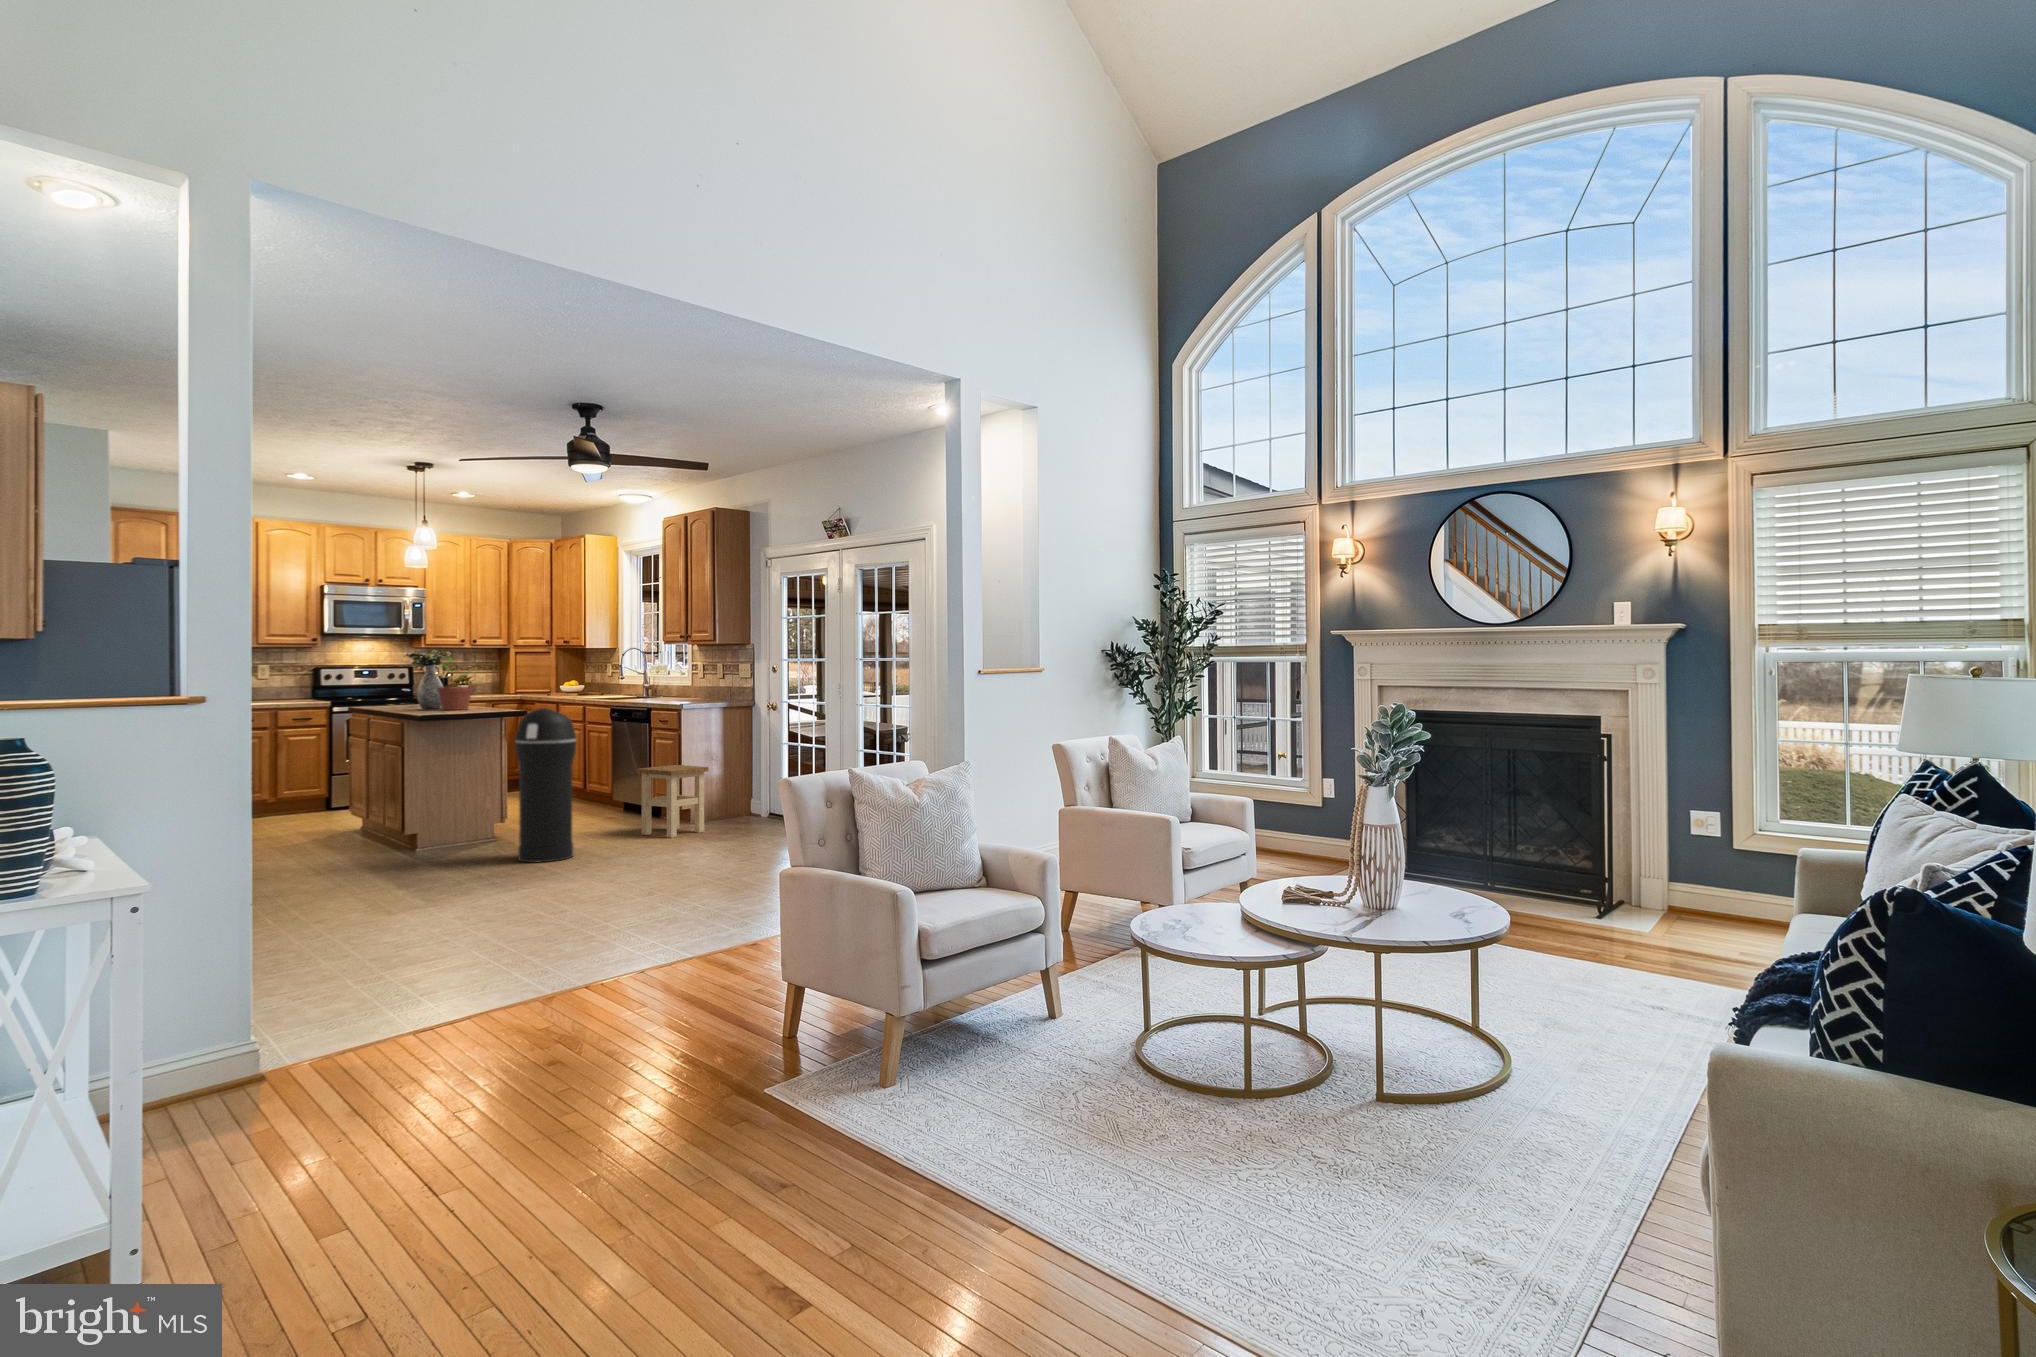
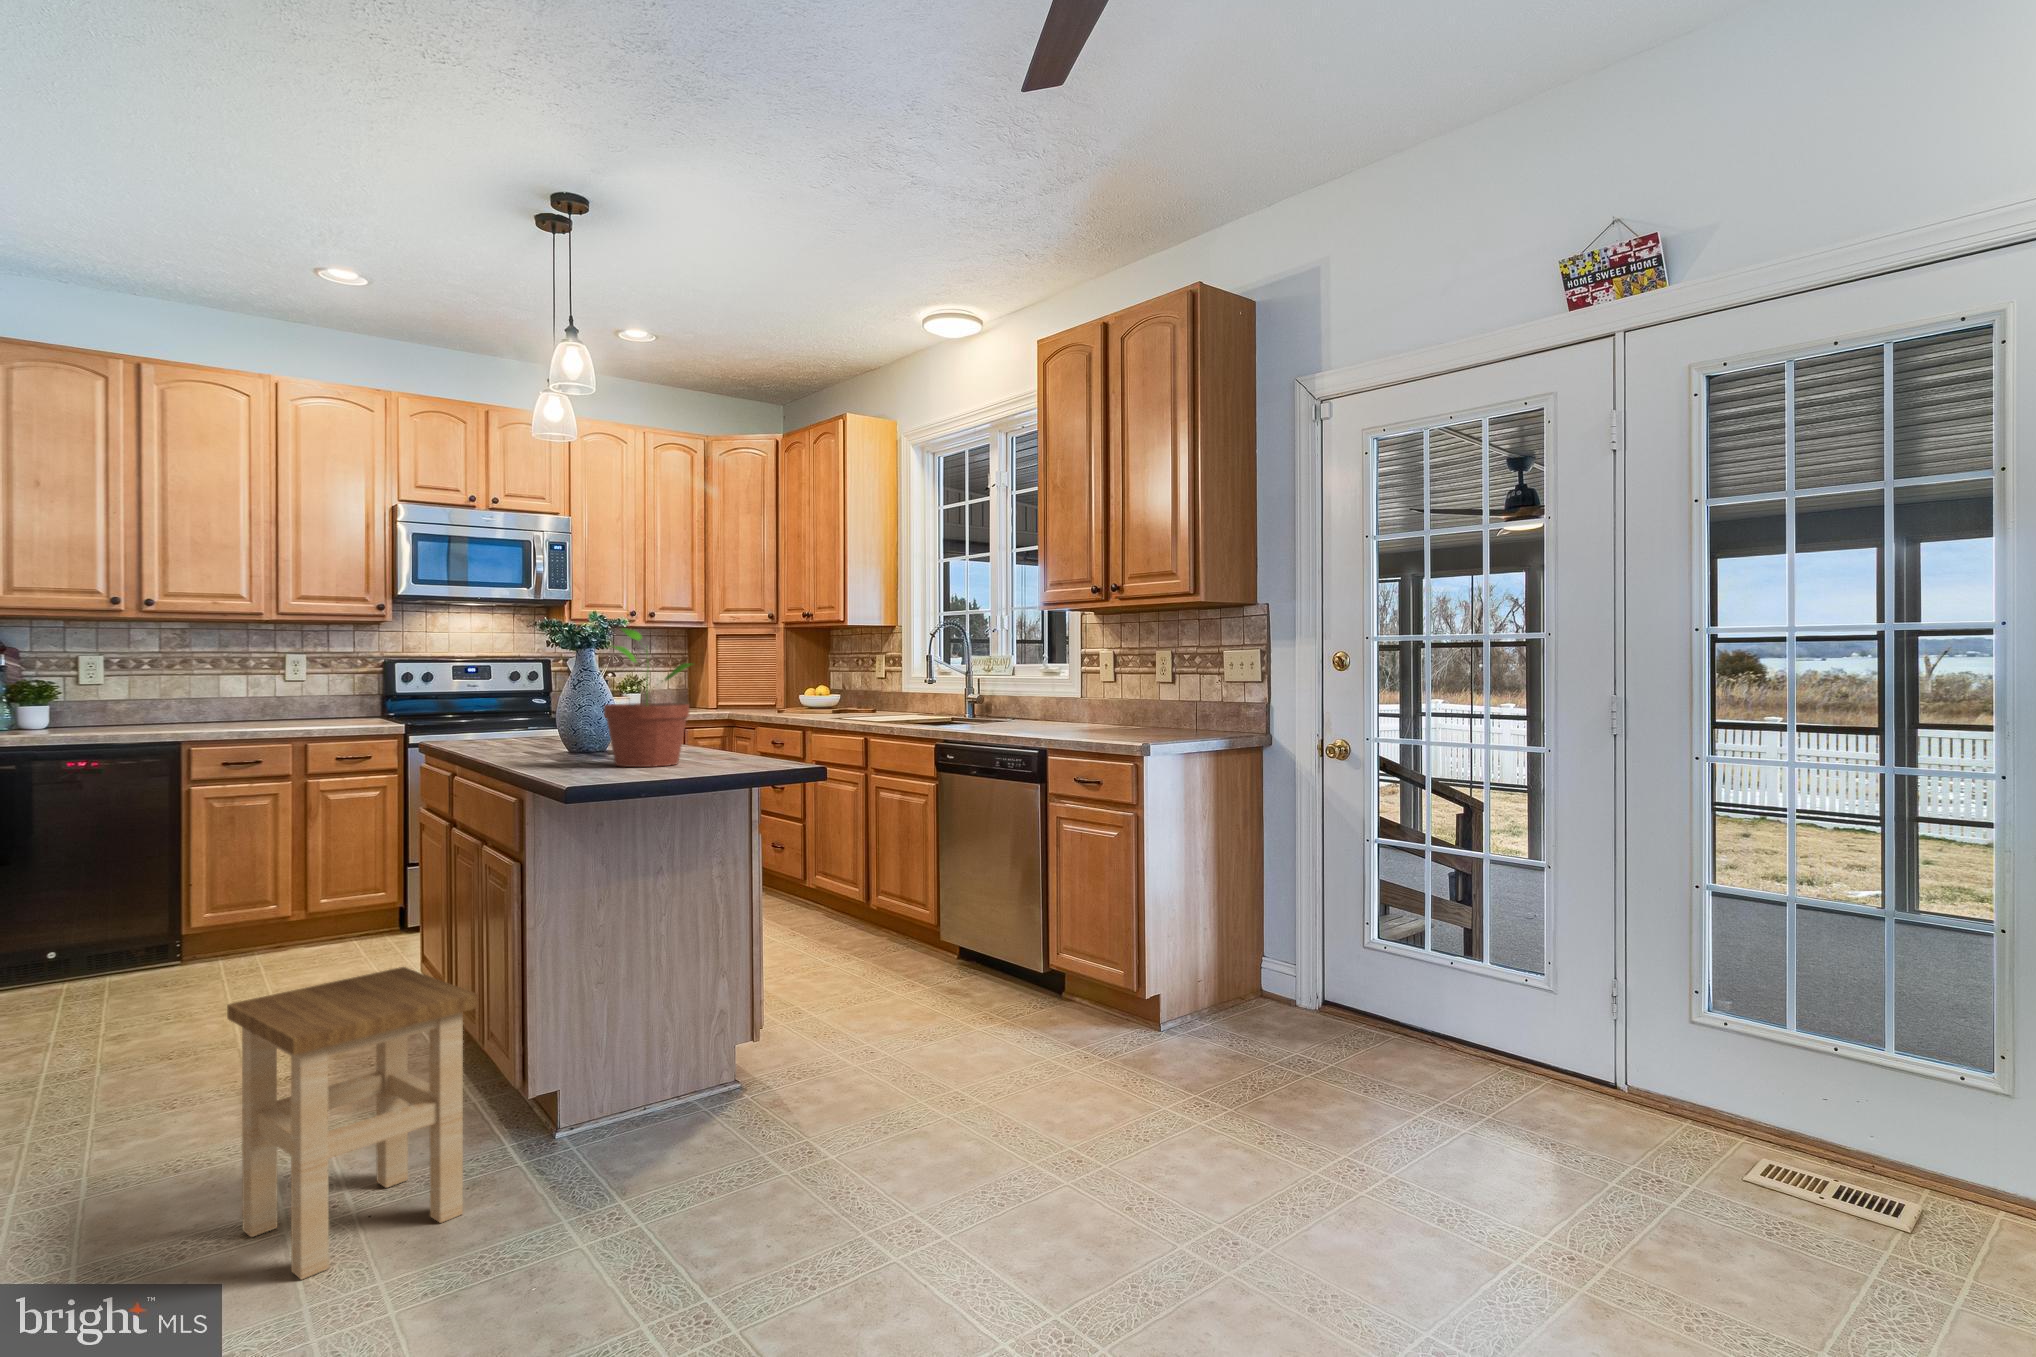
trash can: present [515,708,577,863] -> none [842,783,1021,1298]
stool: present [637,765,708,838] -> present [227,967,478,1279]

